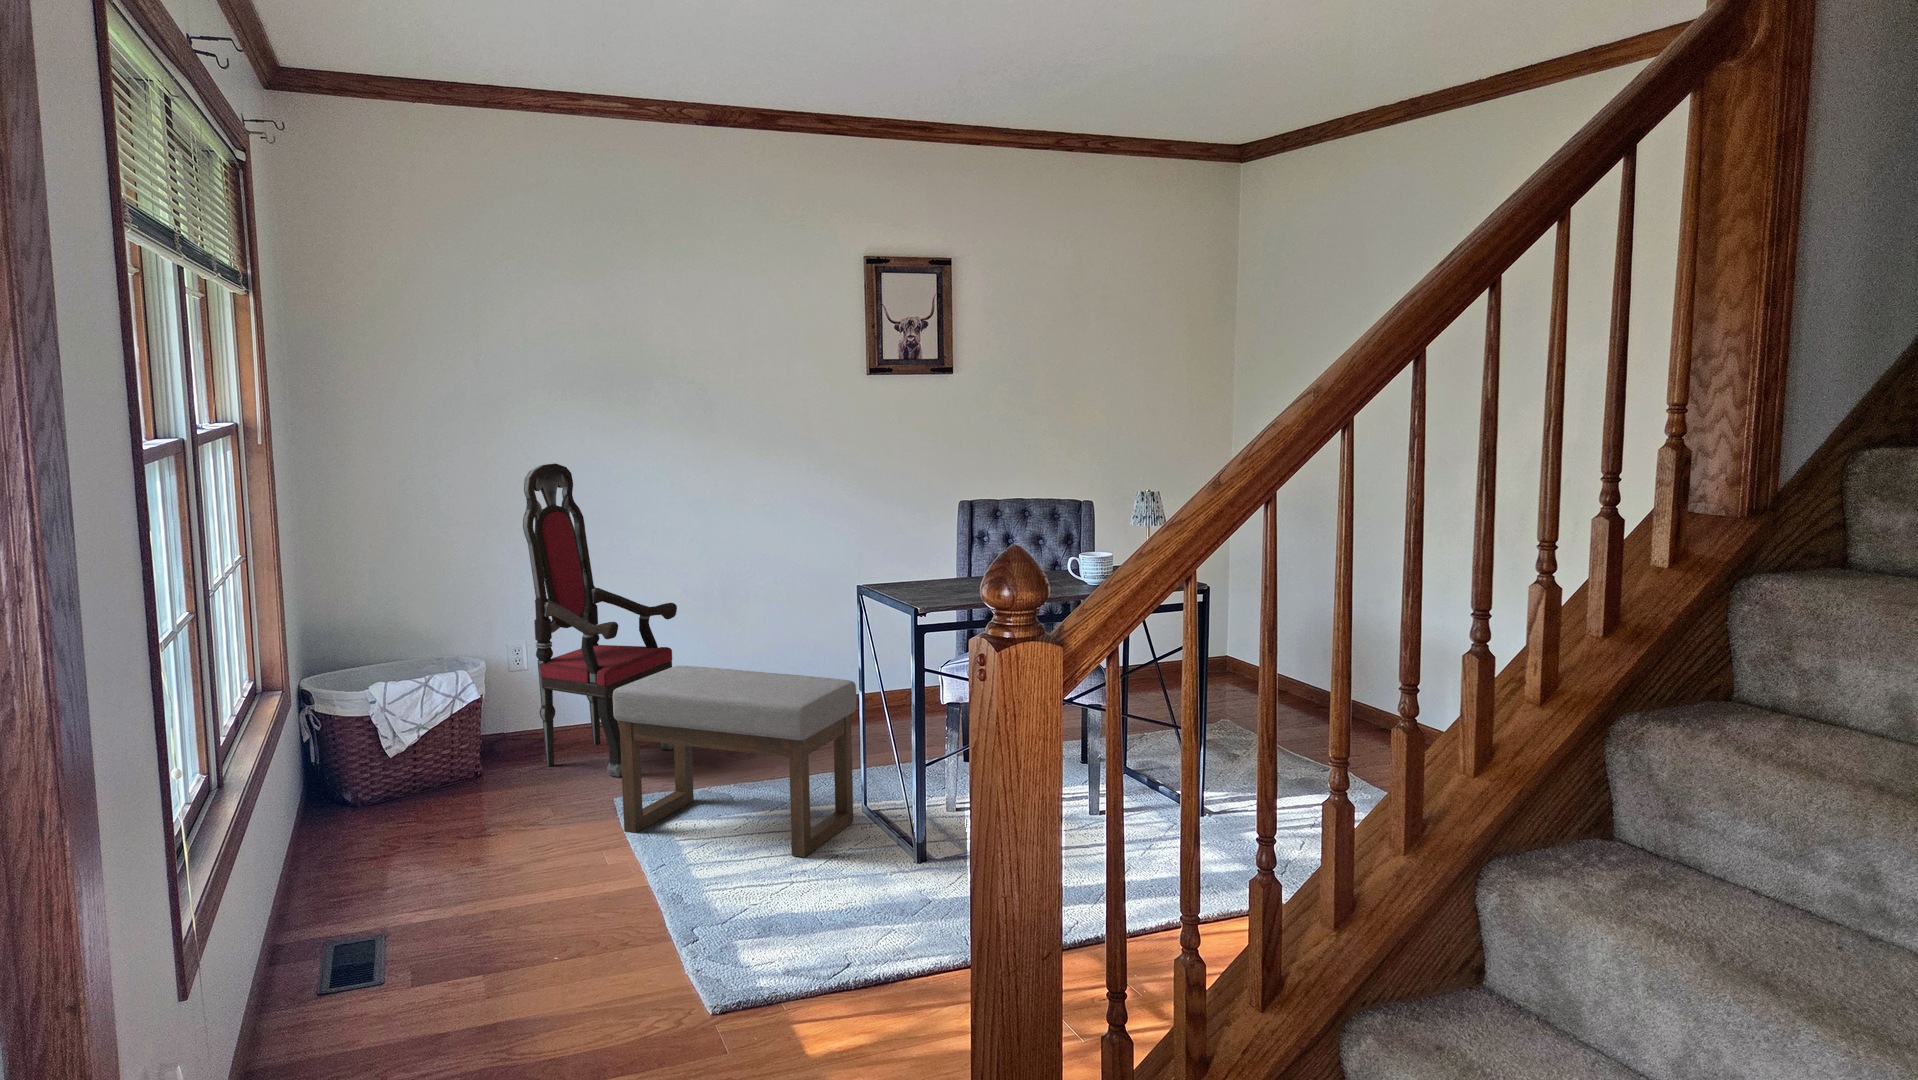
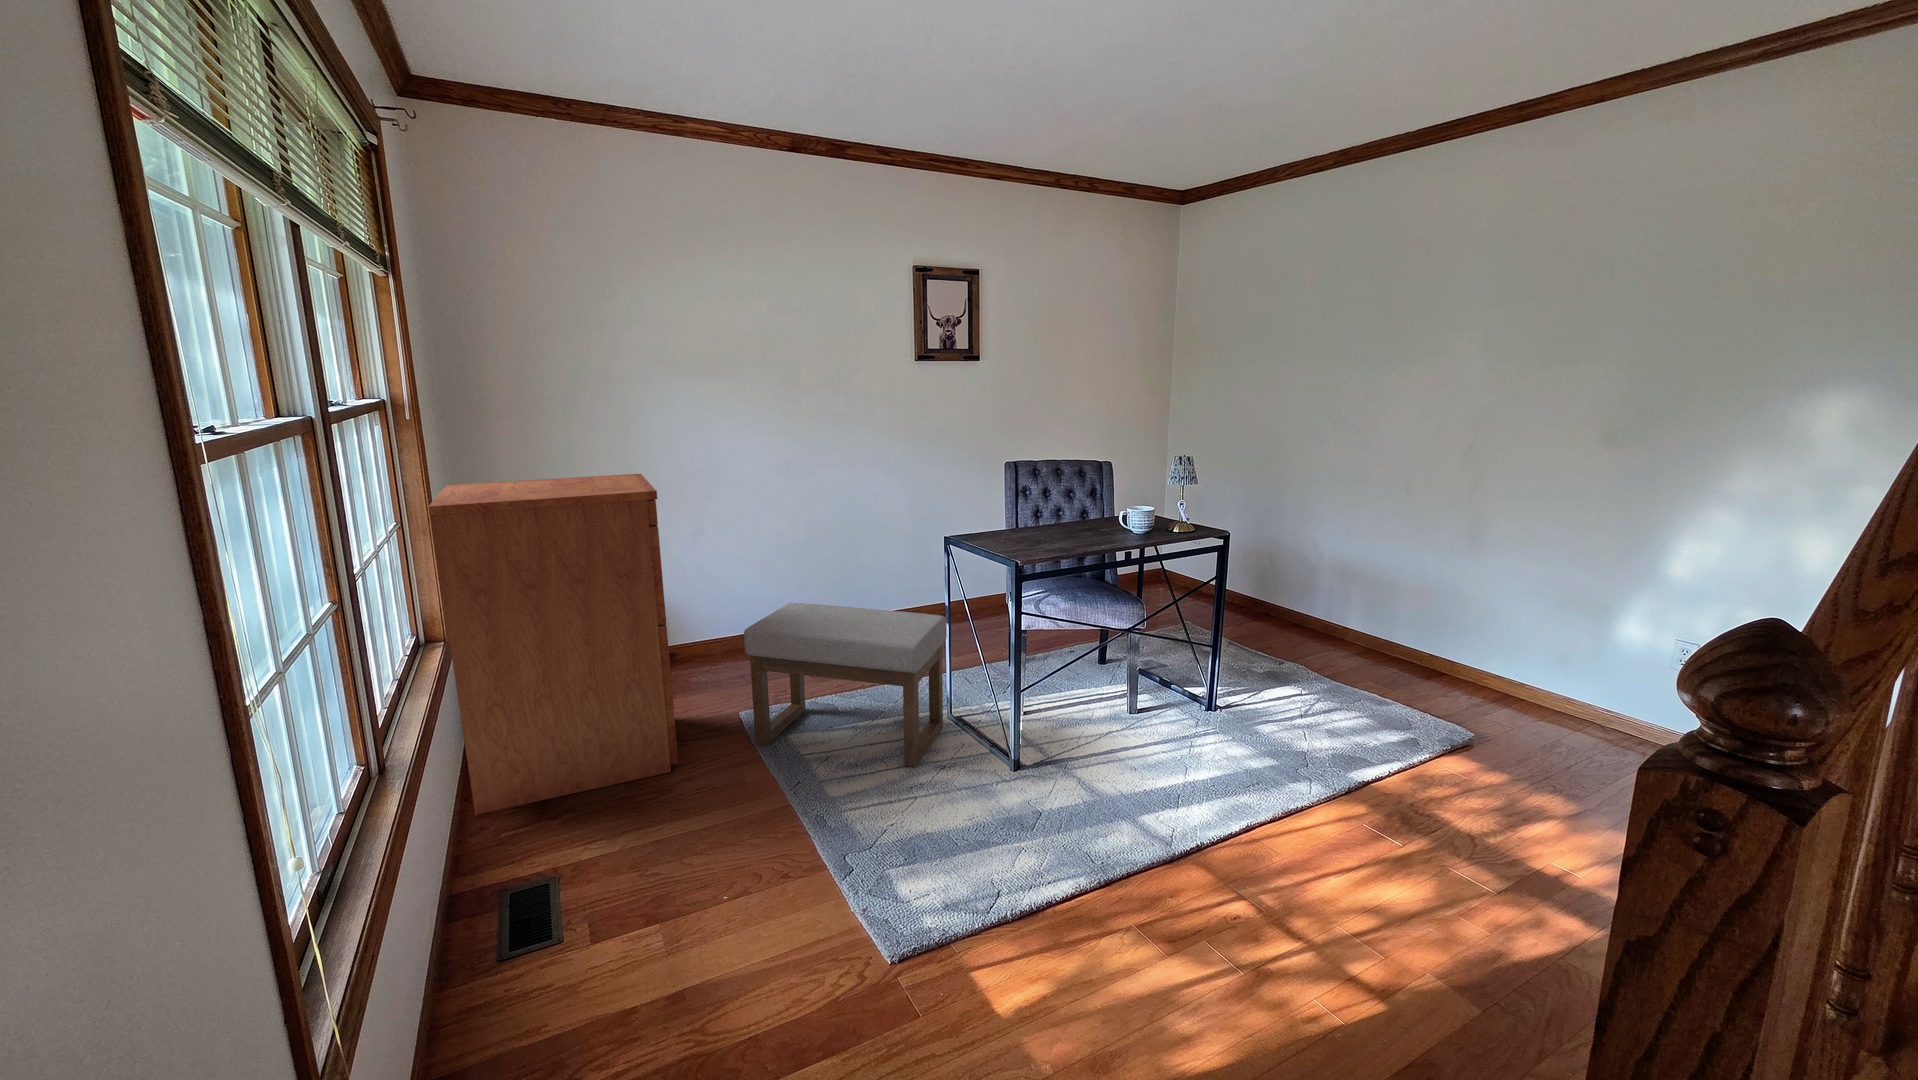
armchair: present [523,463,677,777] -> none [650,434,777,688]
filing cabinet: none [274,507,530,882] -> present [428,474,678,815]

